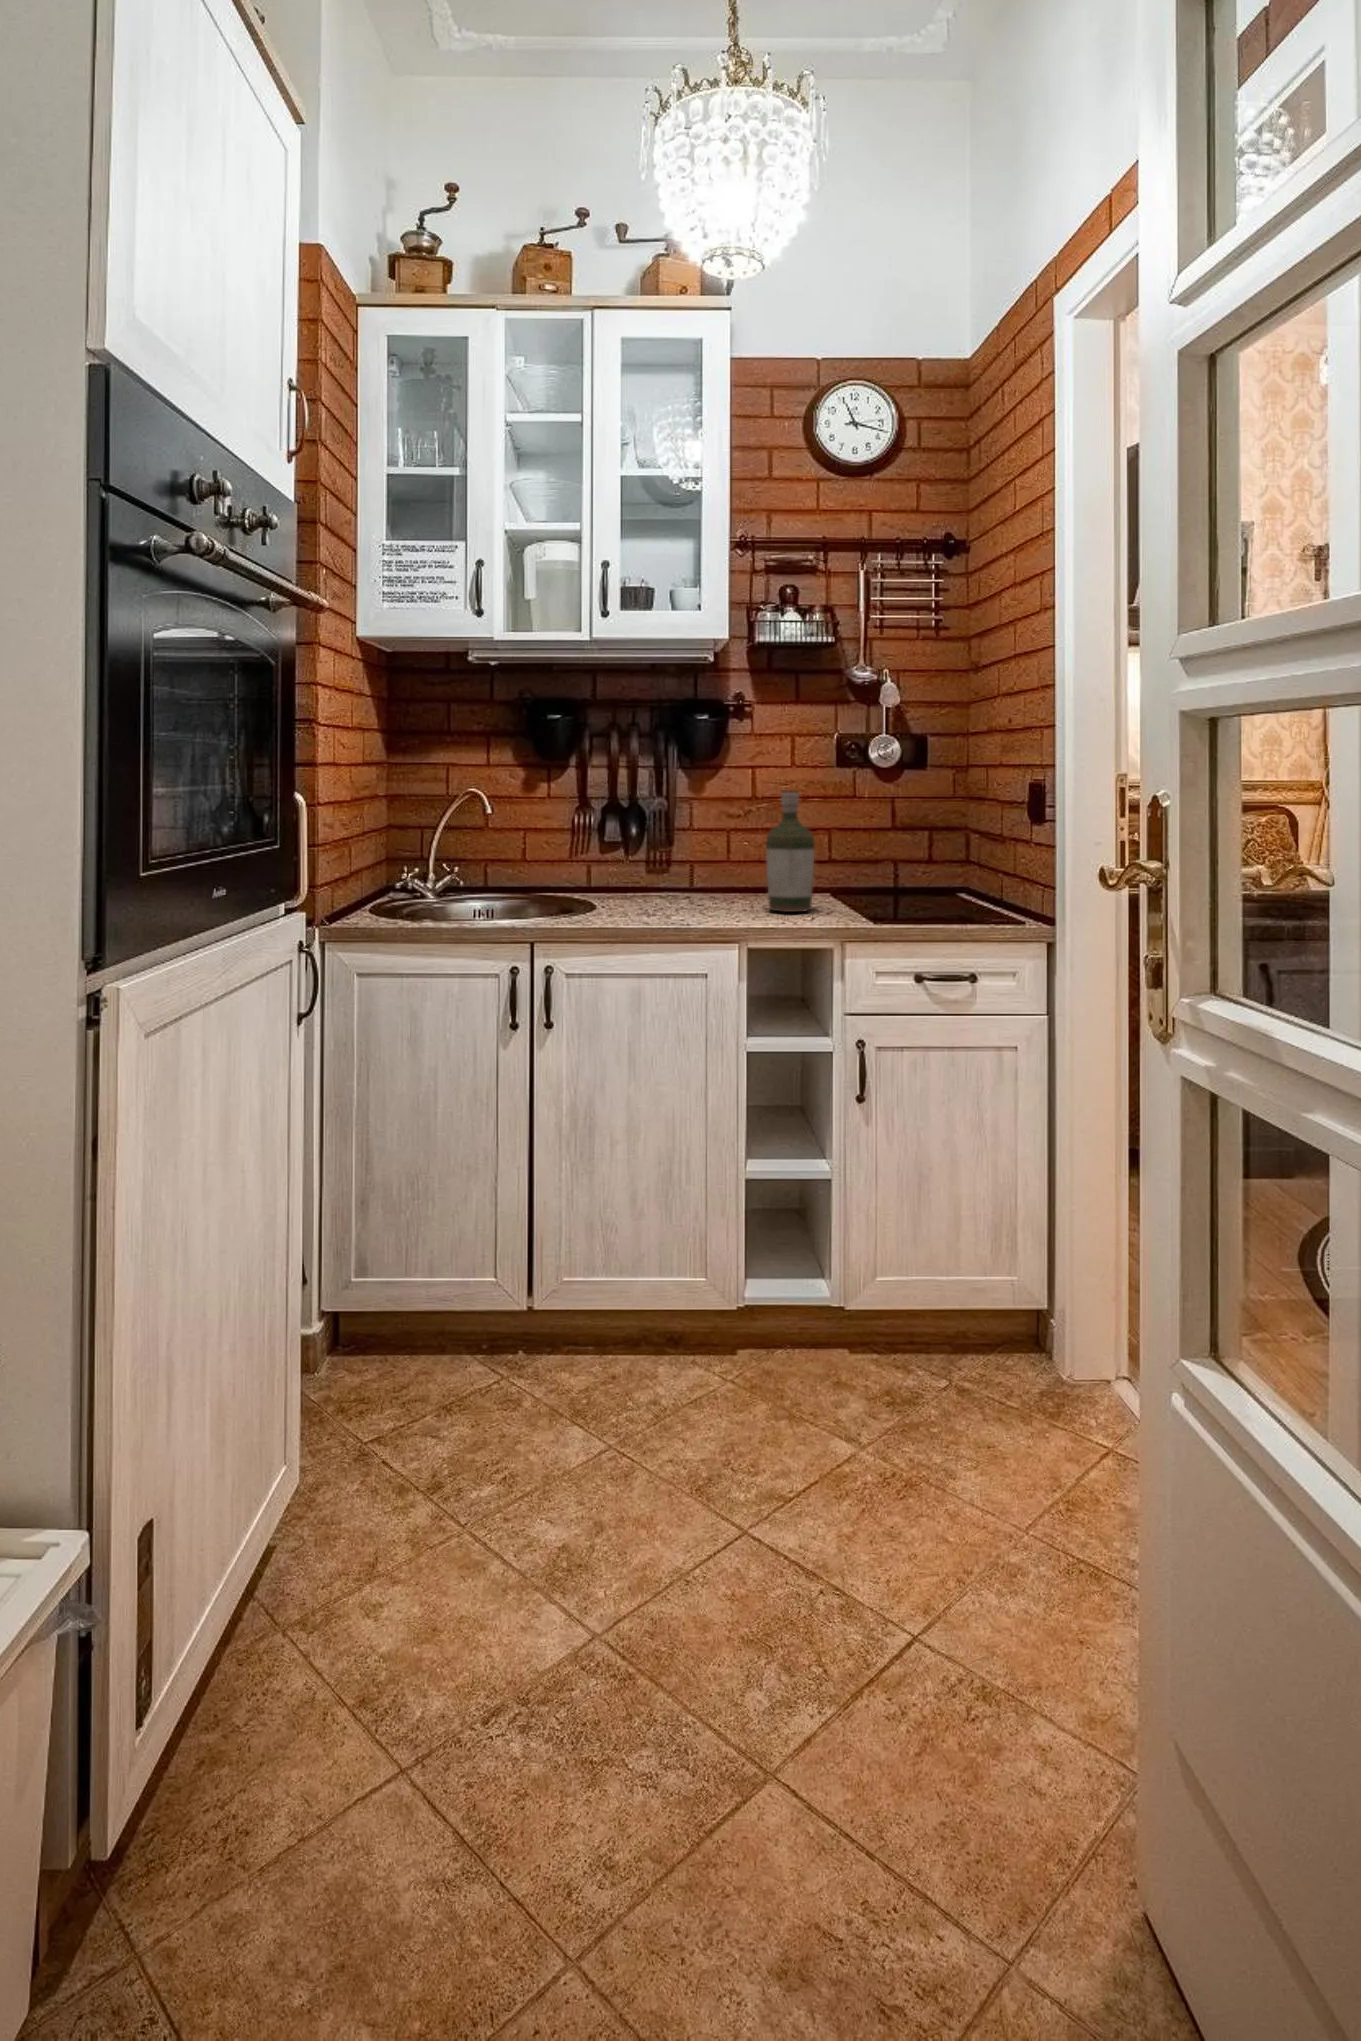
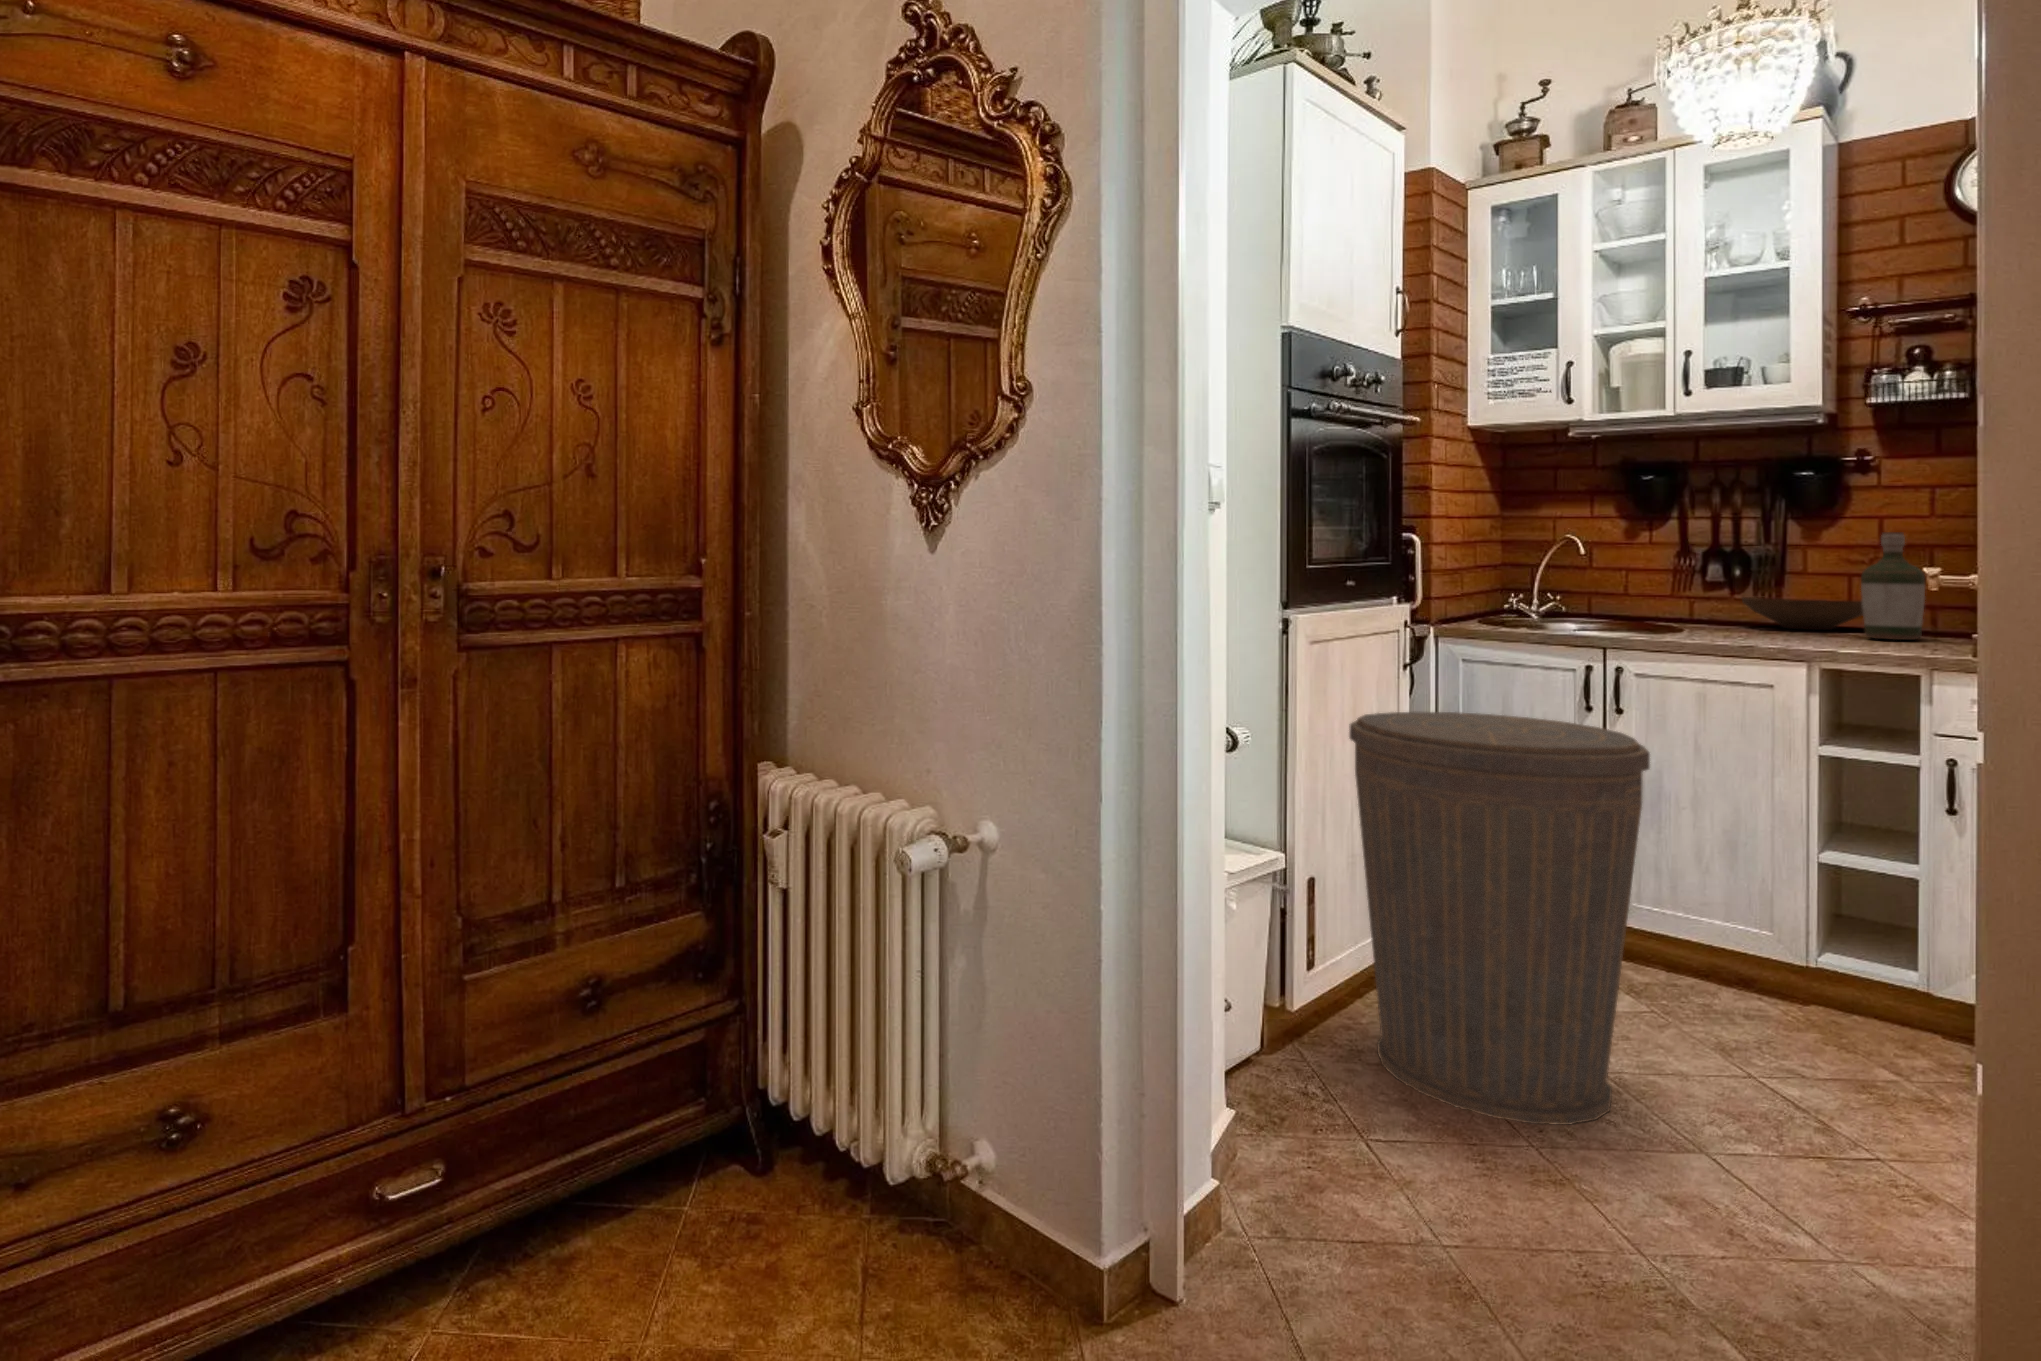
wooden bowl: none [641,859,757,898] -> present [1742,597,1863,630]
trash can: none [225,1099,697,1928] -> present [1349,712,1650,1125]

